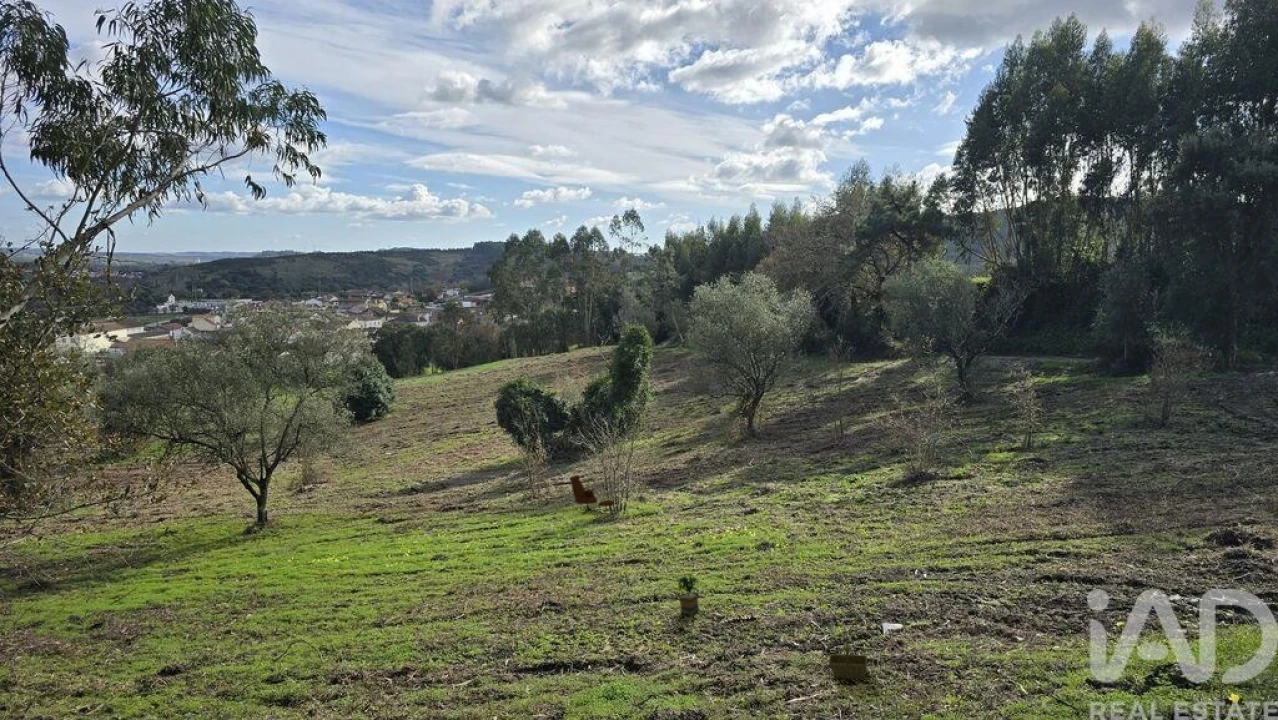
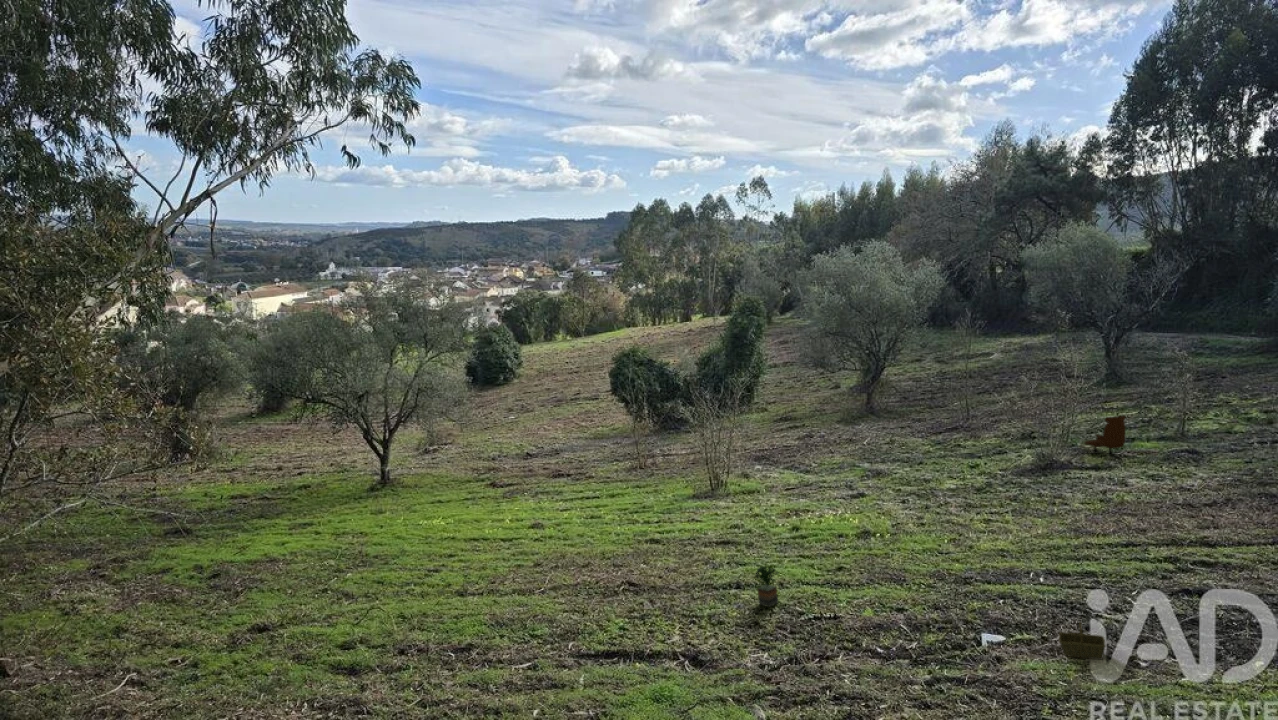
lounge chair: present [570,476,613,511] -> present [1085,416,1126,458]
basket: present [829,644,867,678] -> present [1059,623,1105,660]

